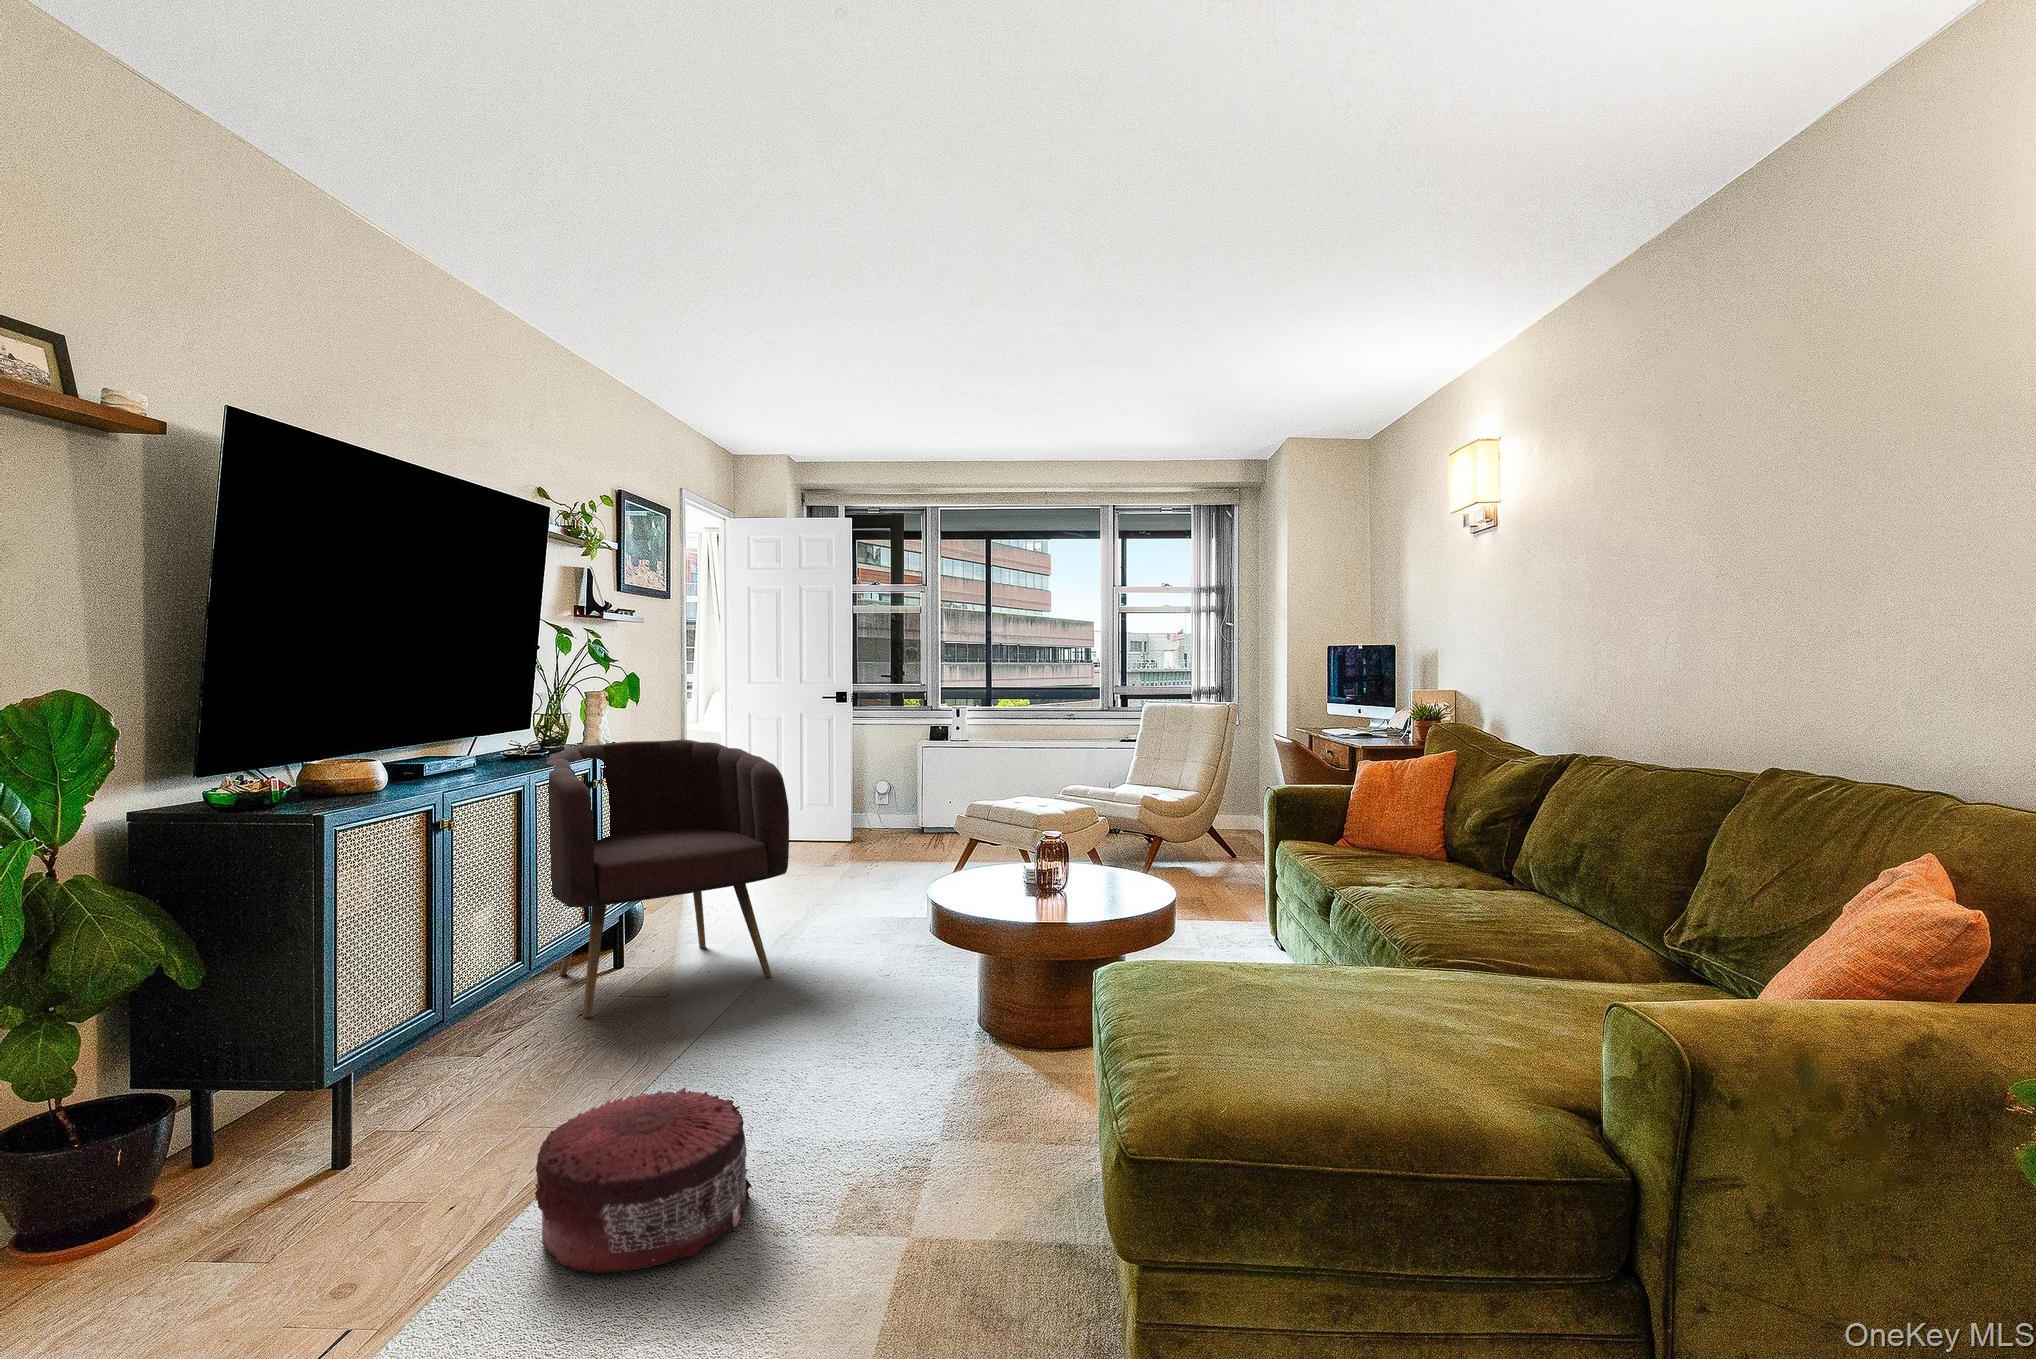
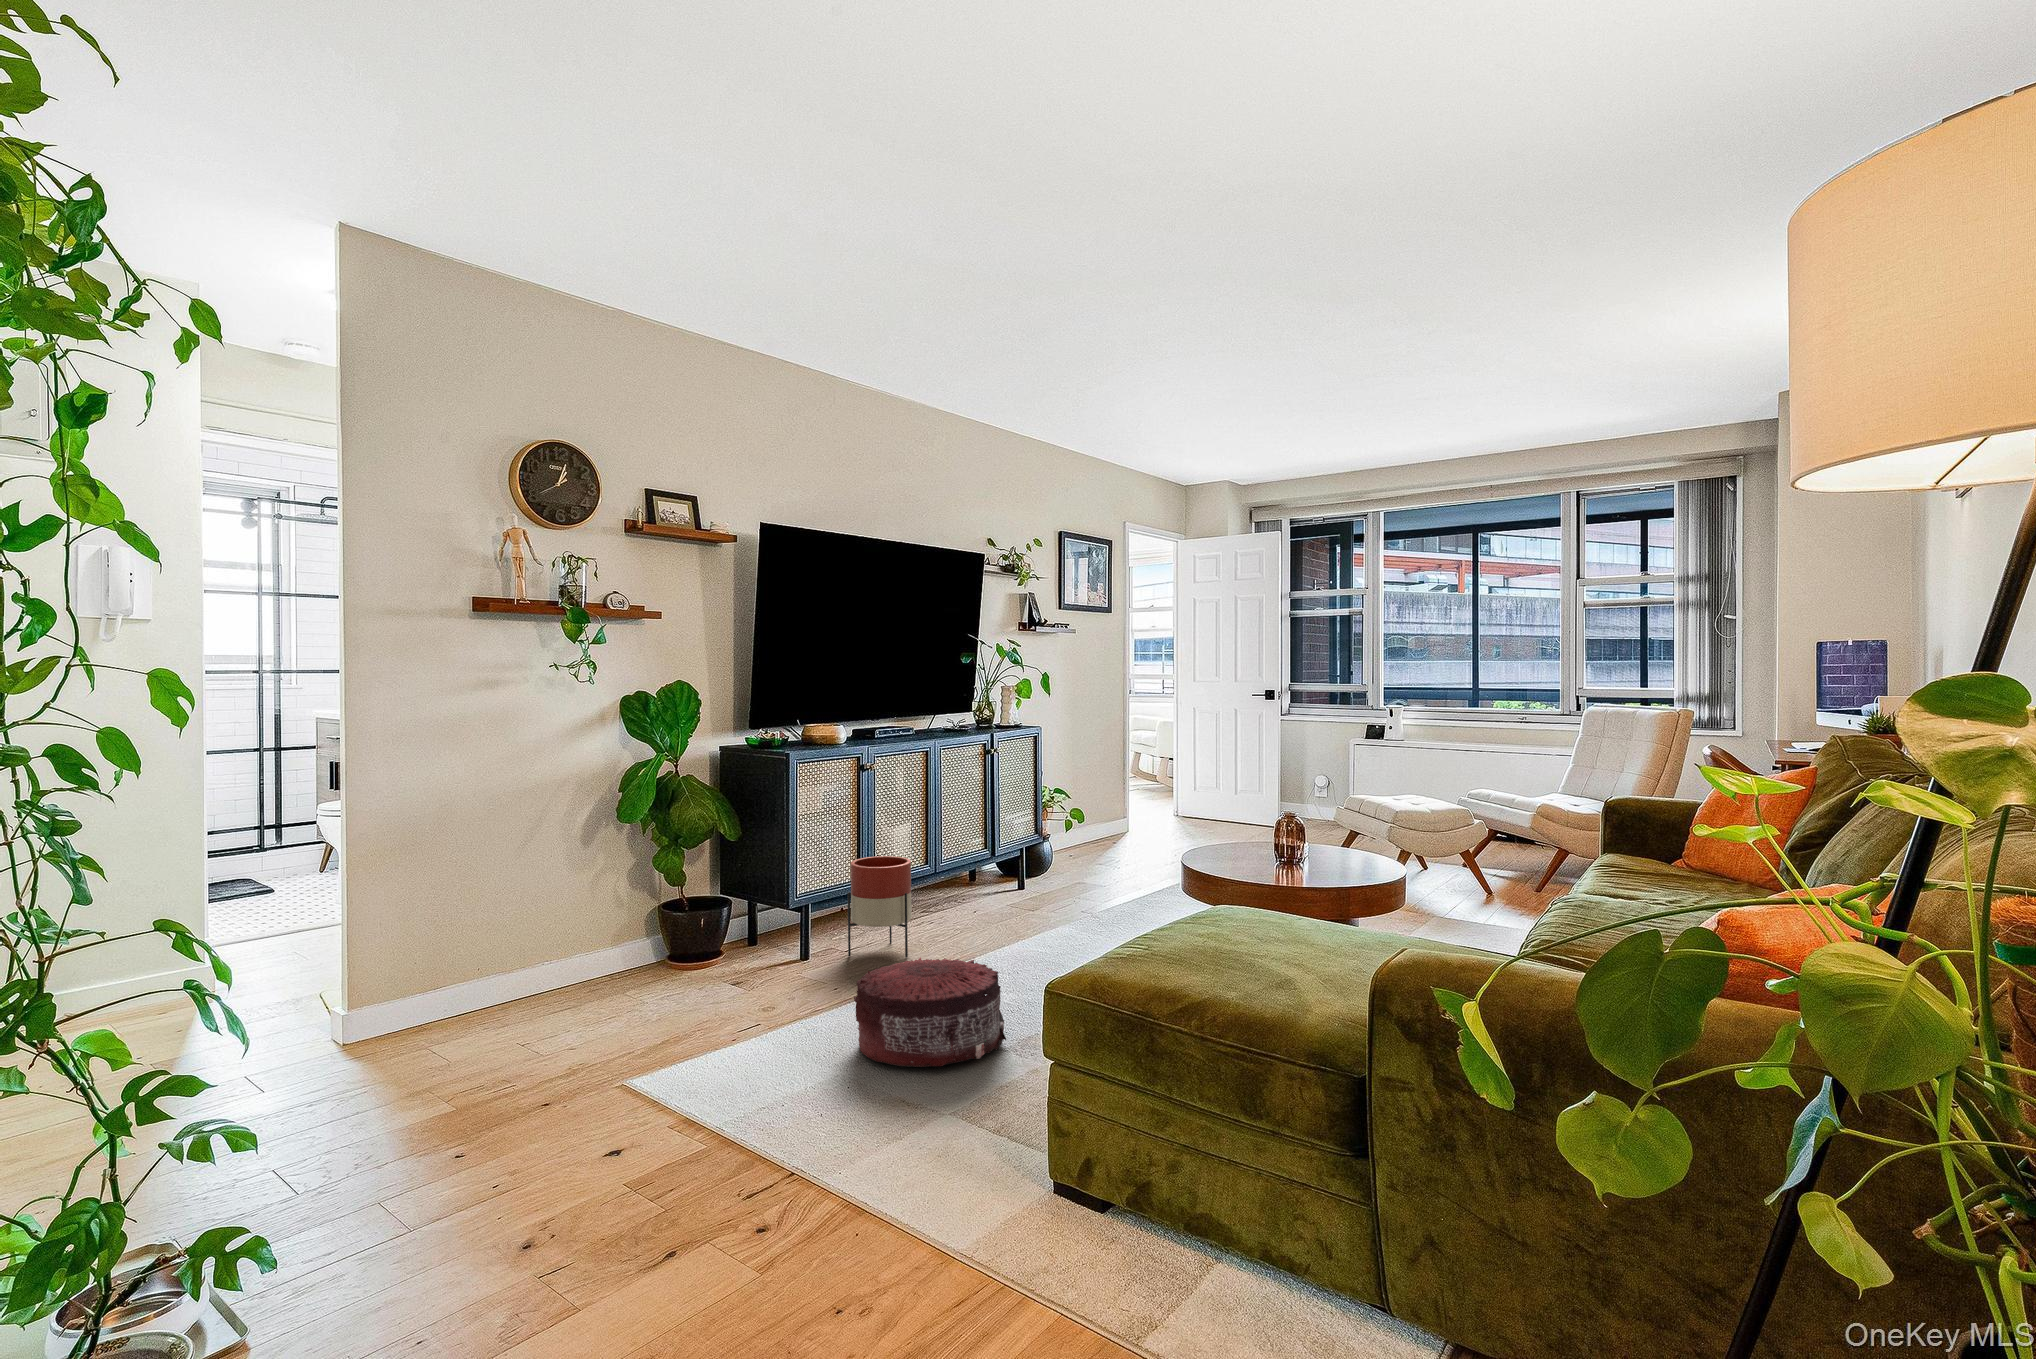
armchair: present [545,740,789,1018] -> none [958,718,1141,926]
planter: none [424,948,520,1101] -> present [848,856,912,958]

